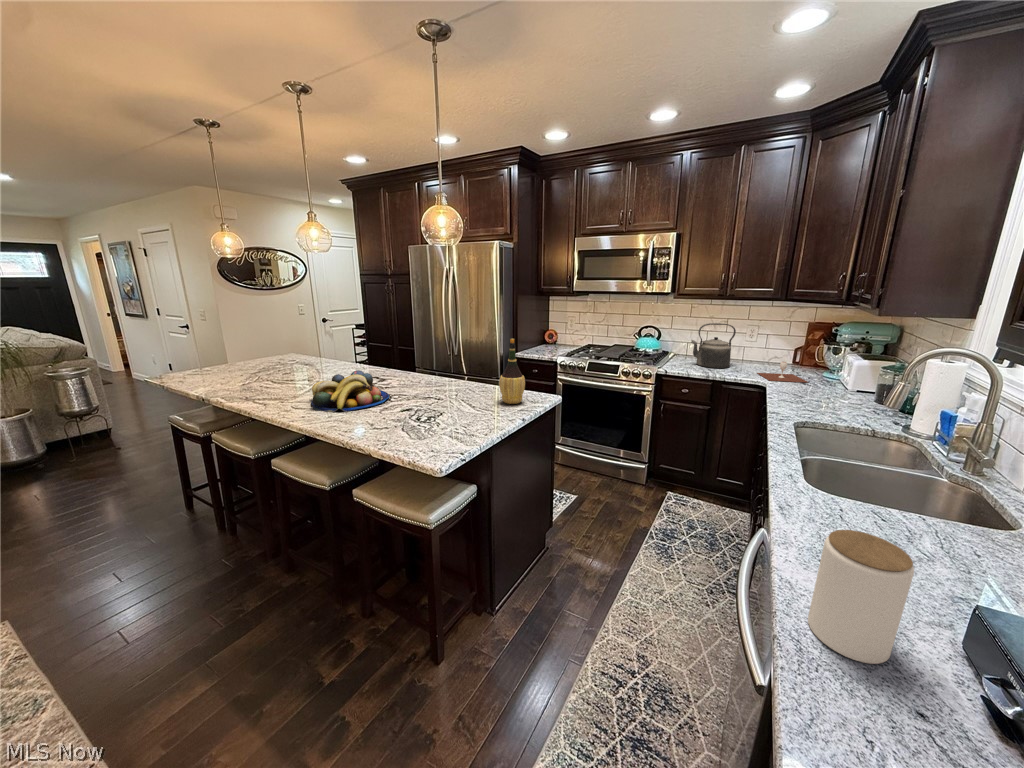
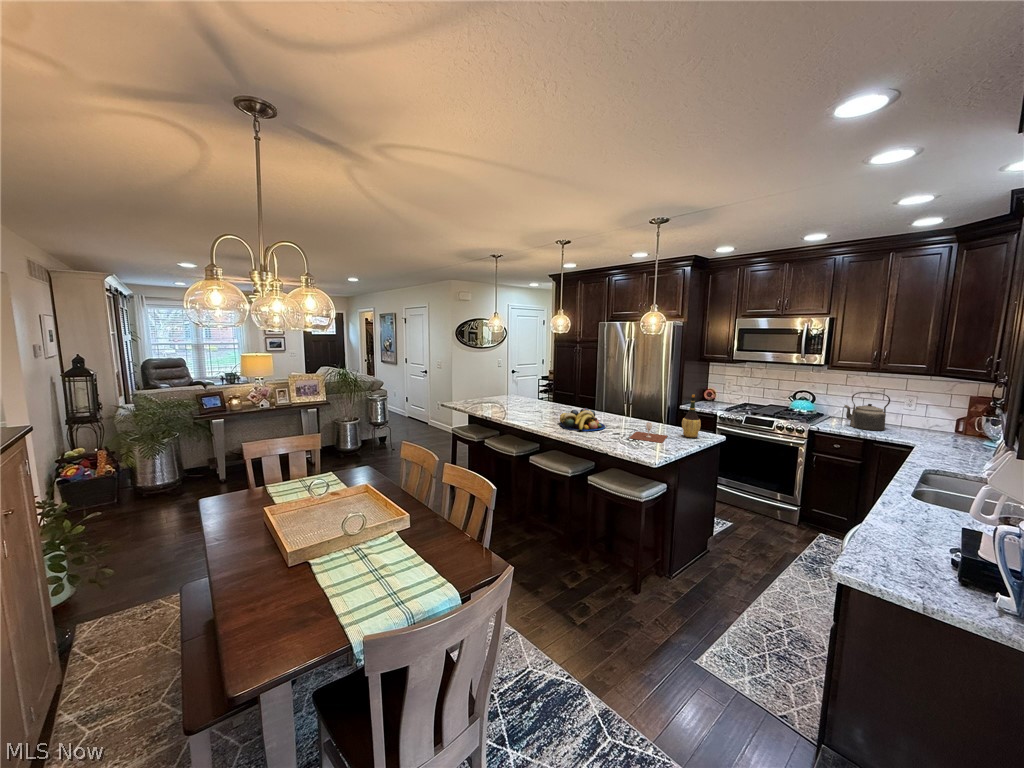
wine glass: present [758,362,807,382] -> present [629,423,667,443]
jar: present [808,530,914,664] -> none [882,499,934,562]

